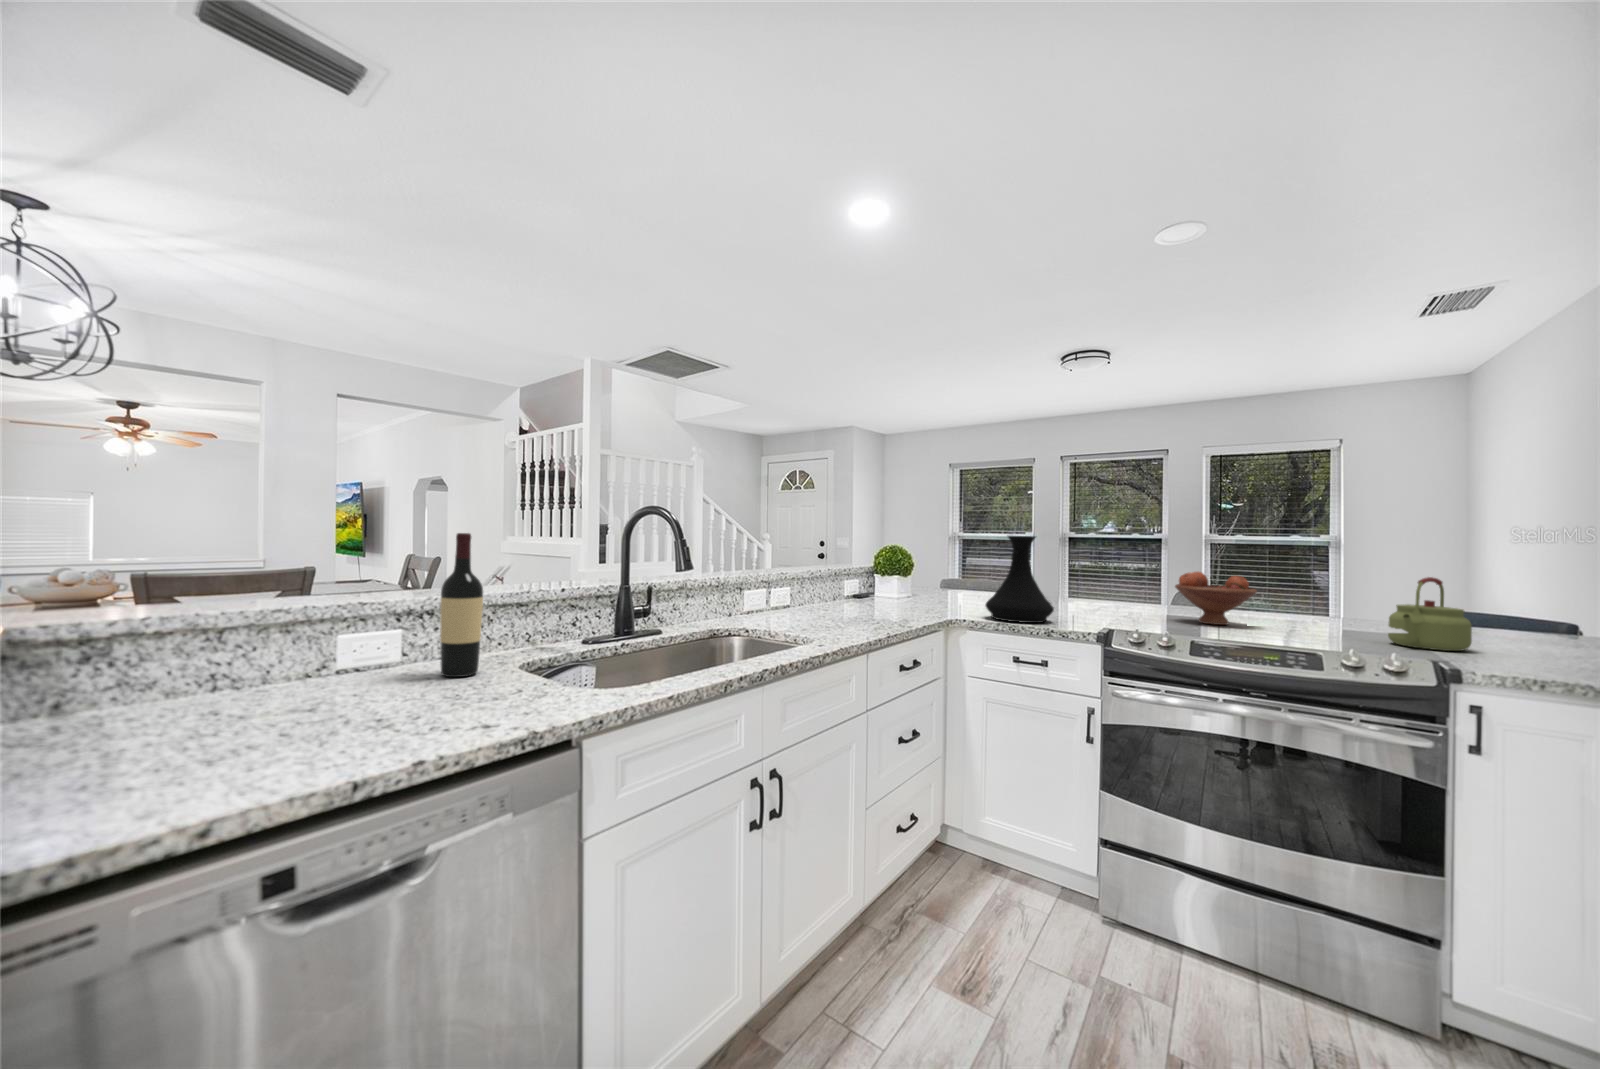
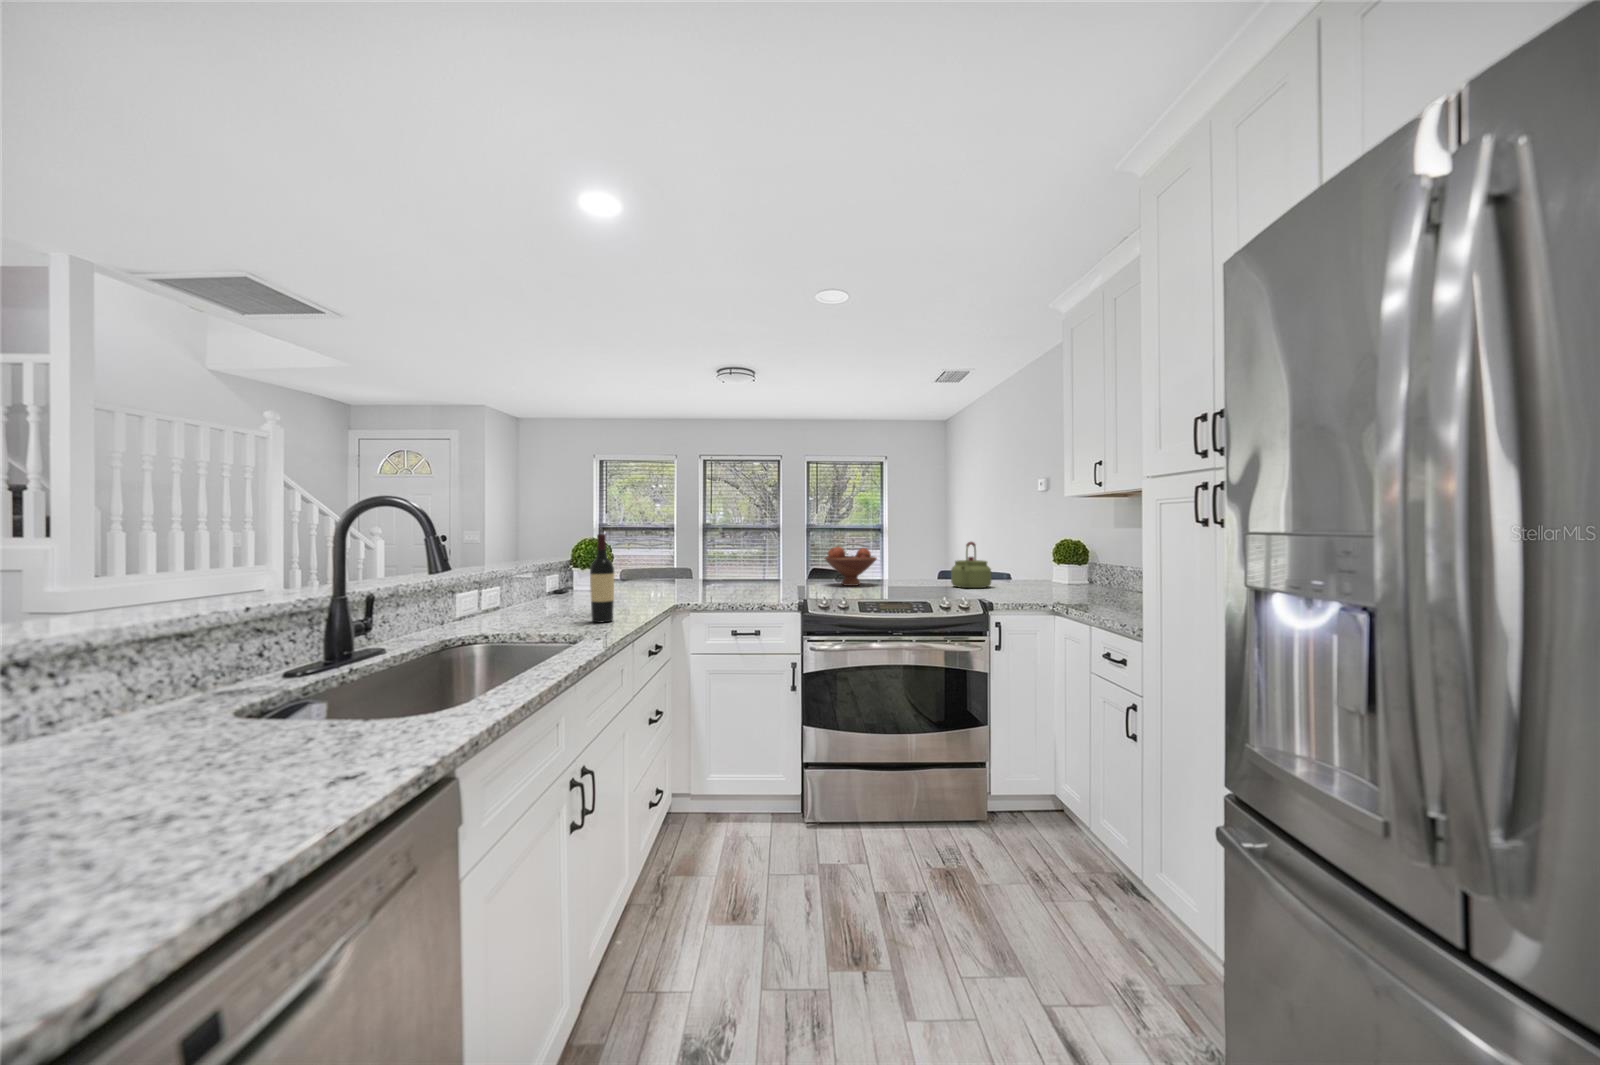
wine bottle: present [440,533,483,677] -> present [590,534,614,623]
vase: present [986,536,1054,623] -> none [692,523,750,598]

